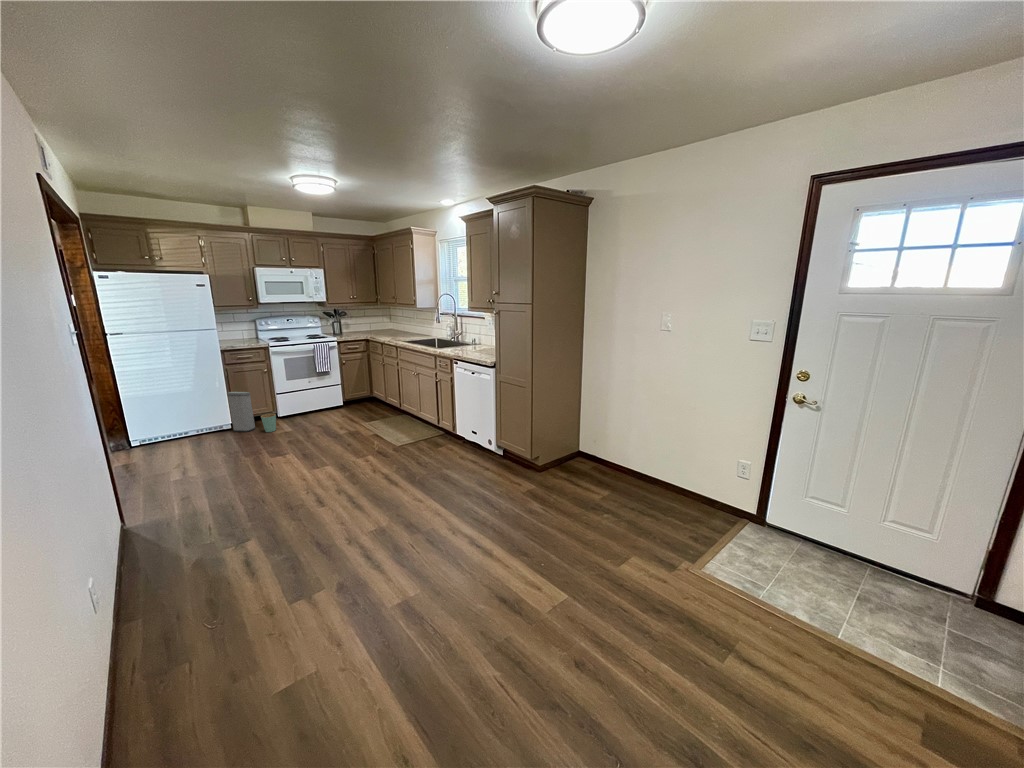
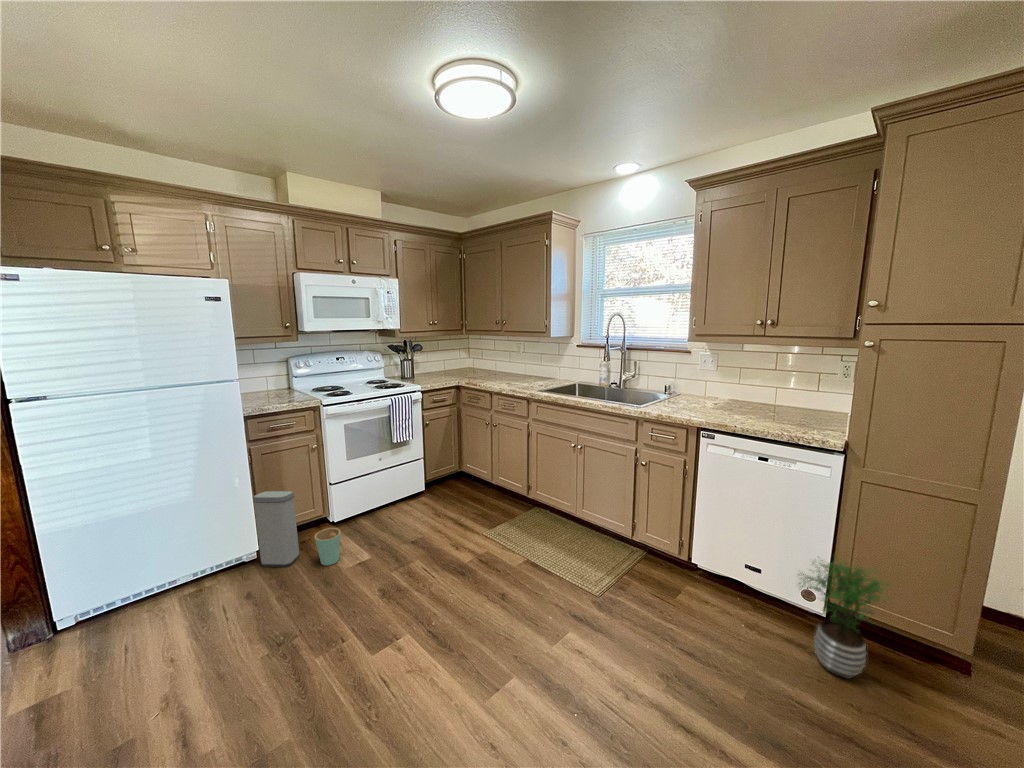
potted plant: none [466,415,505,470] -> present [798,556,892,678]

